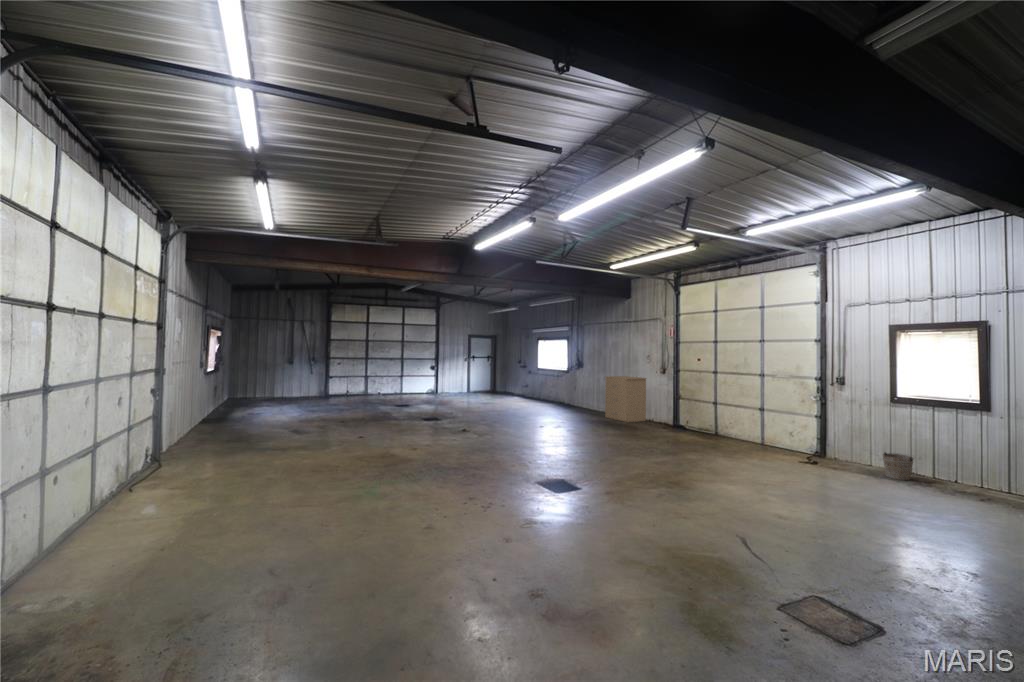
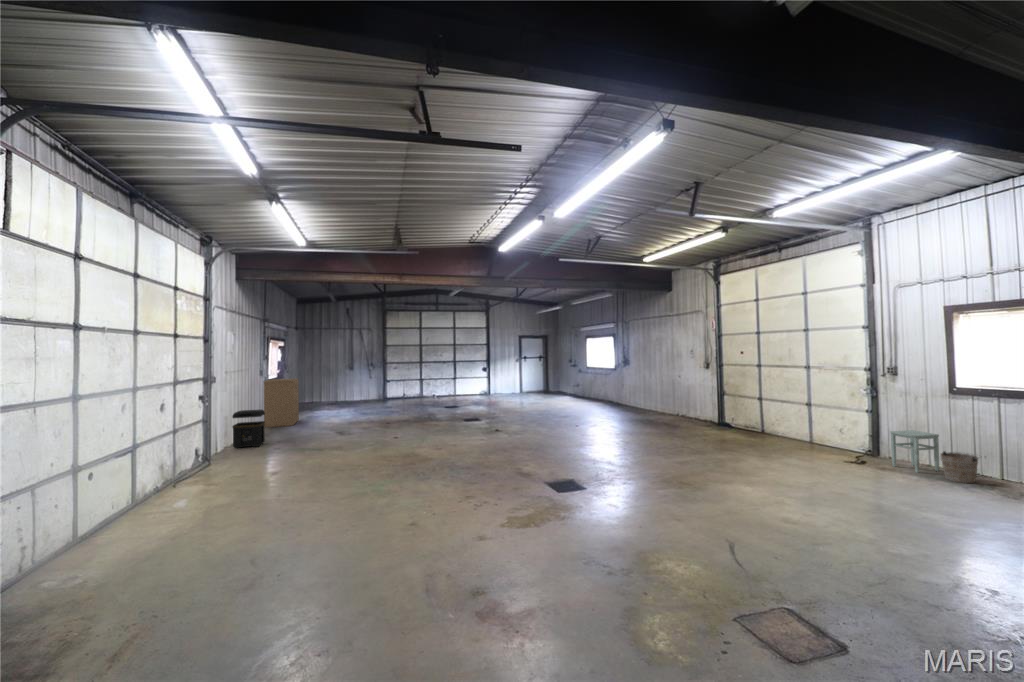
filing cabinet: present [605,376,646,422] -> present [264,379,299,427]
toolbox: none [179,405,216,448] -> present [232,410,265,448]
stool: none [838,433,879,471] -> present [890,430,939,473]

